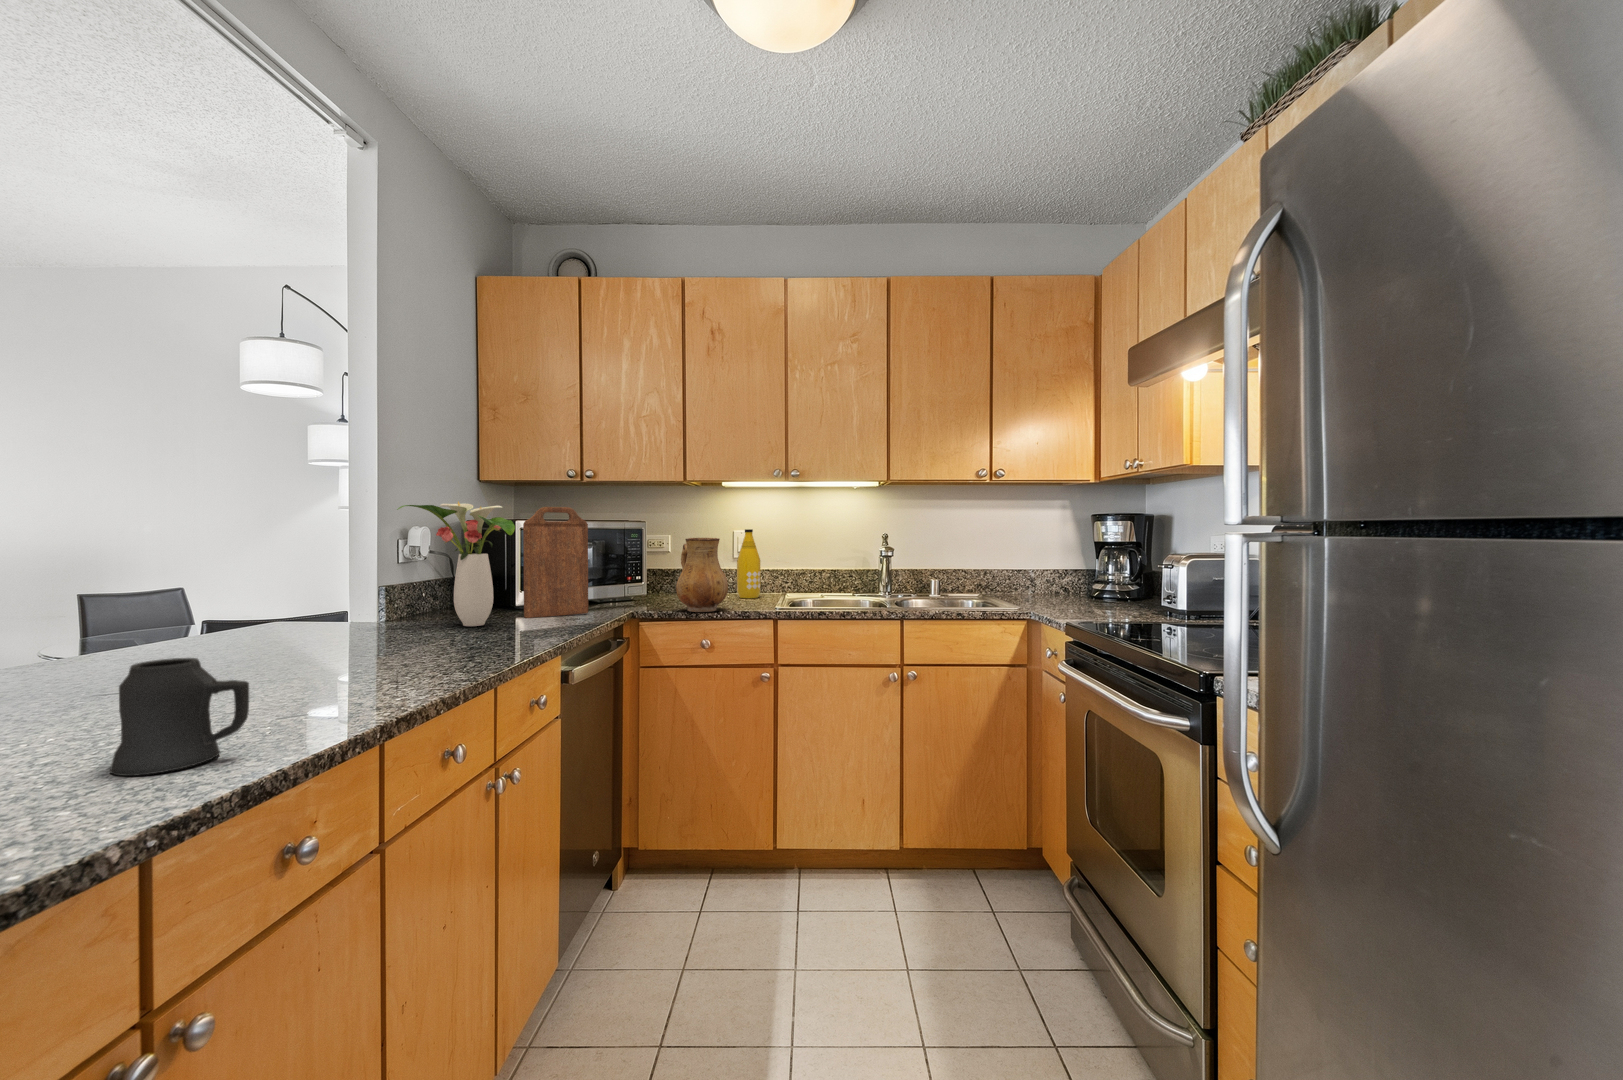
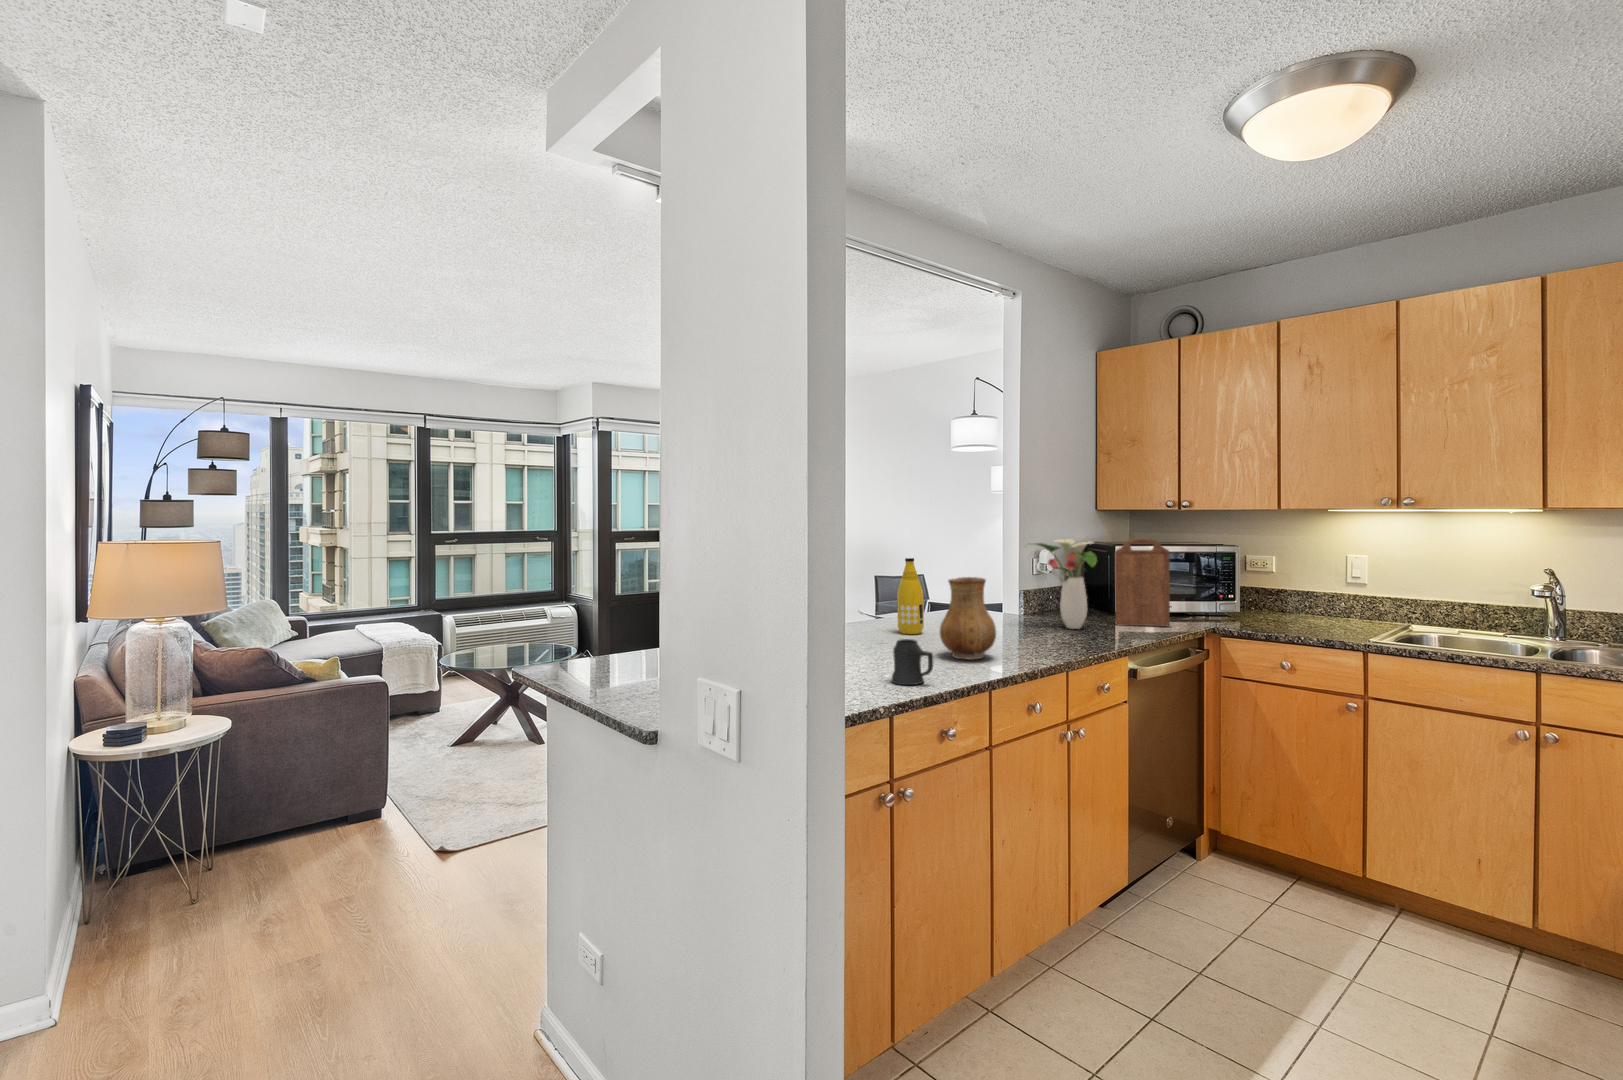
bottle: present [737,529,761,598] -> present [897,558,924,634]
ceramic pitcher: present [676,538,728,612] -> present [940,577,996,660]

